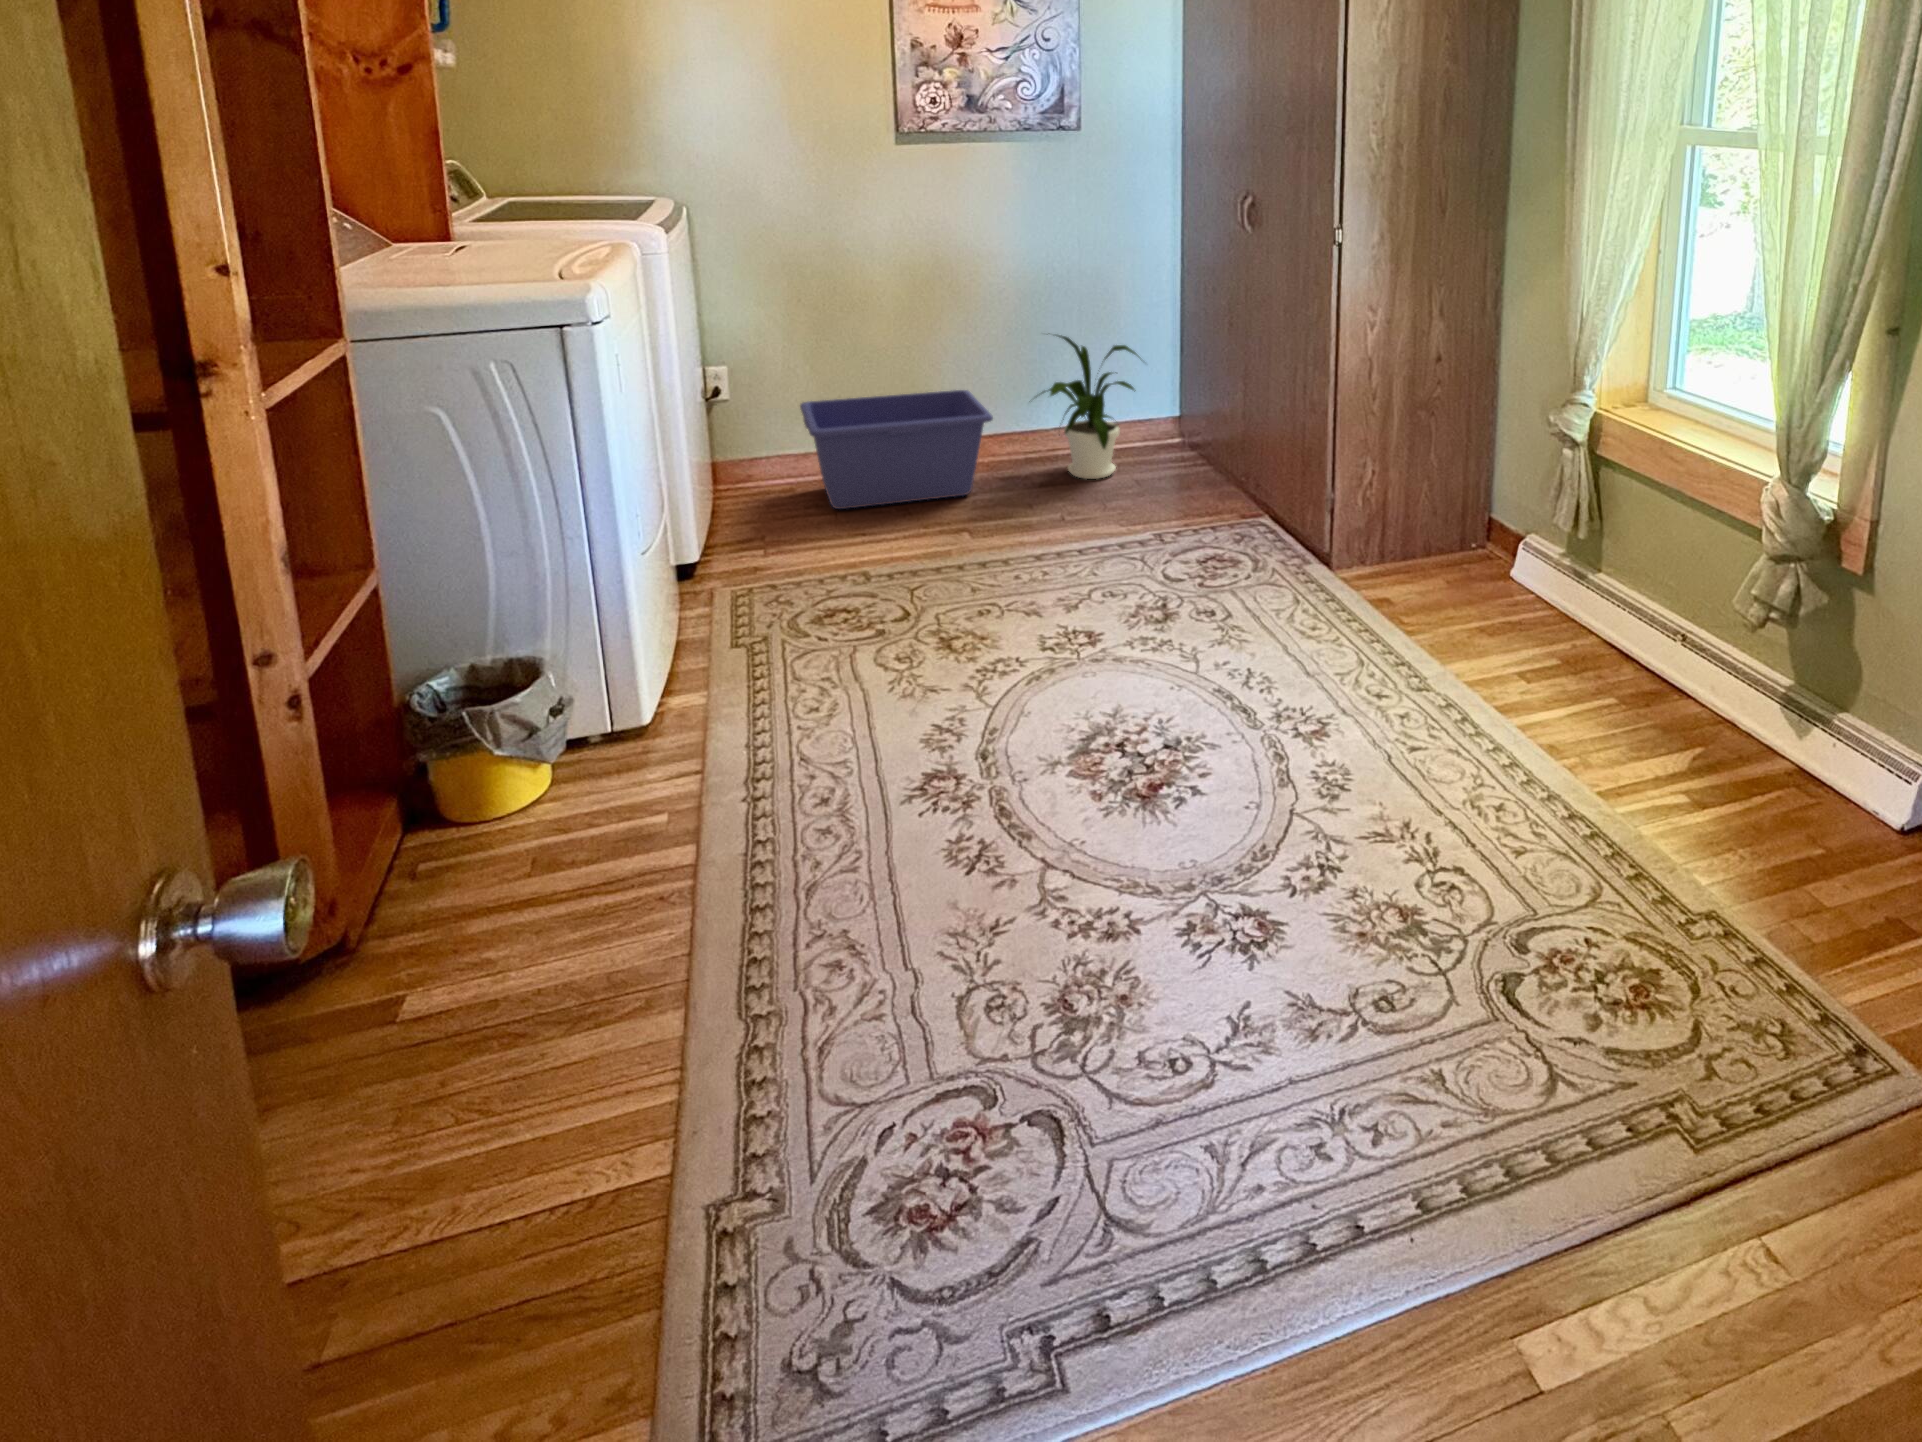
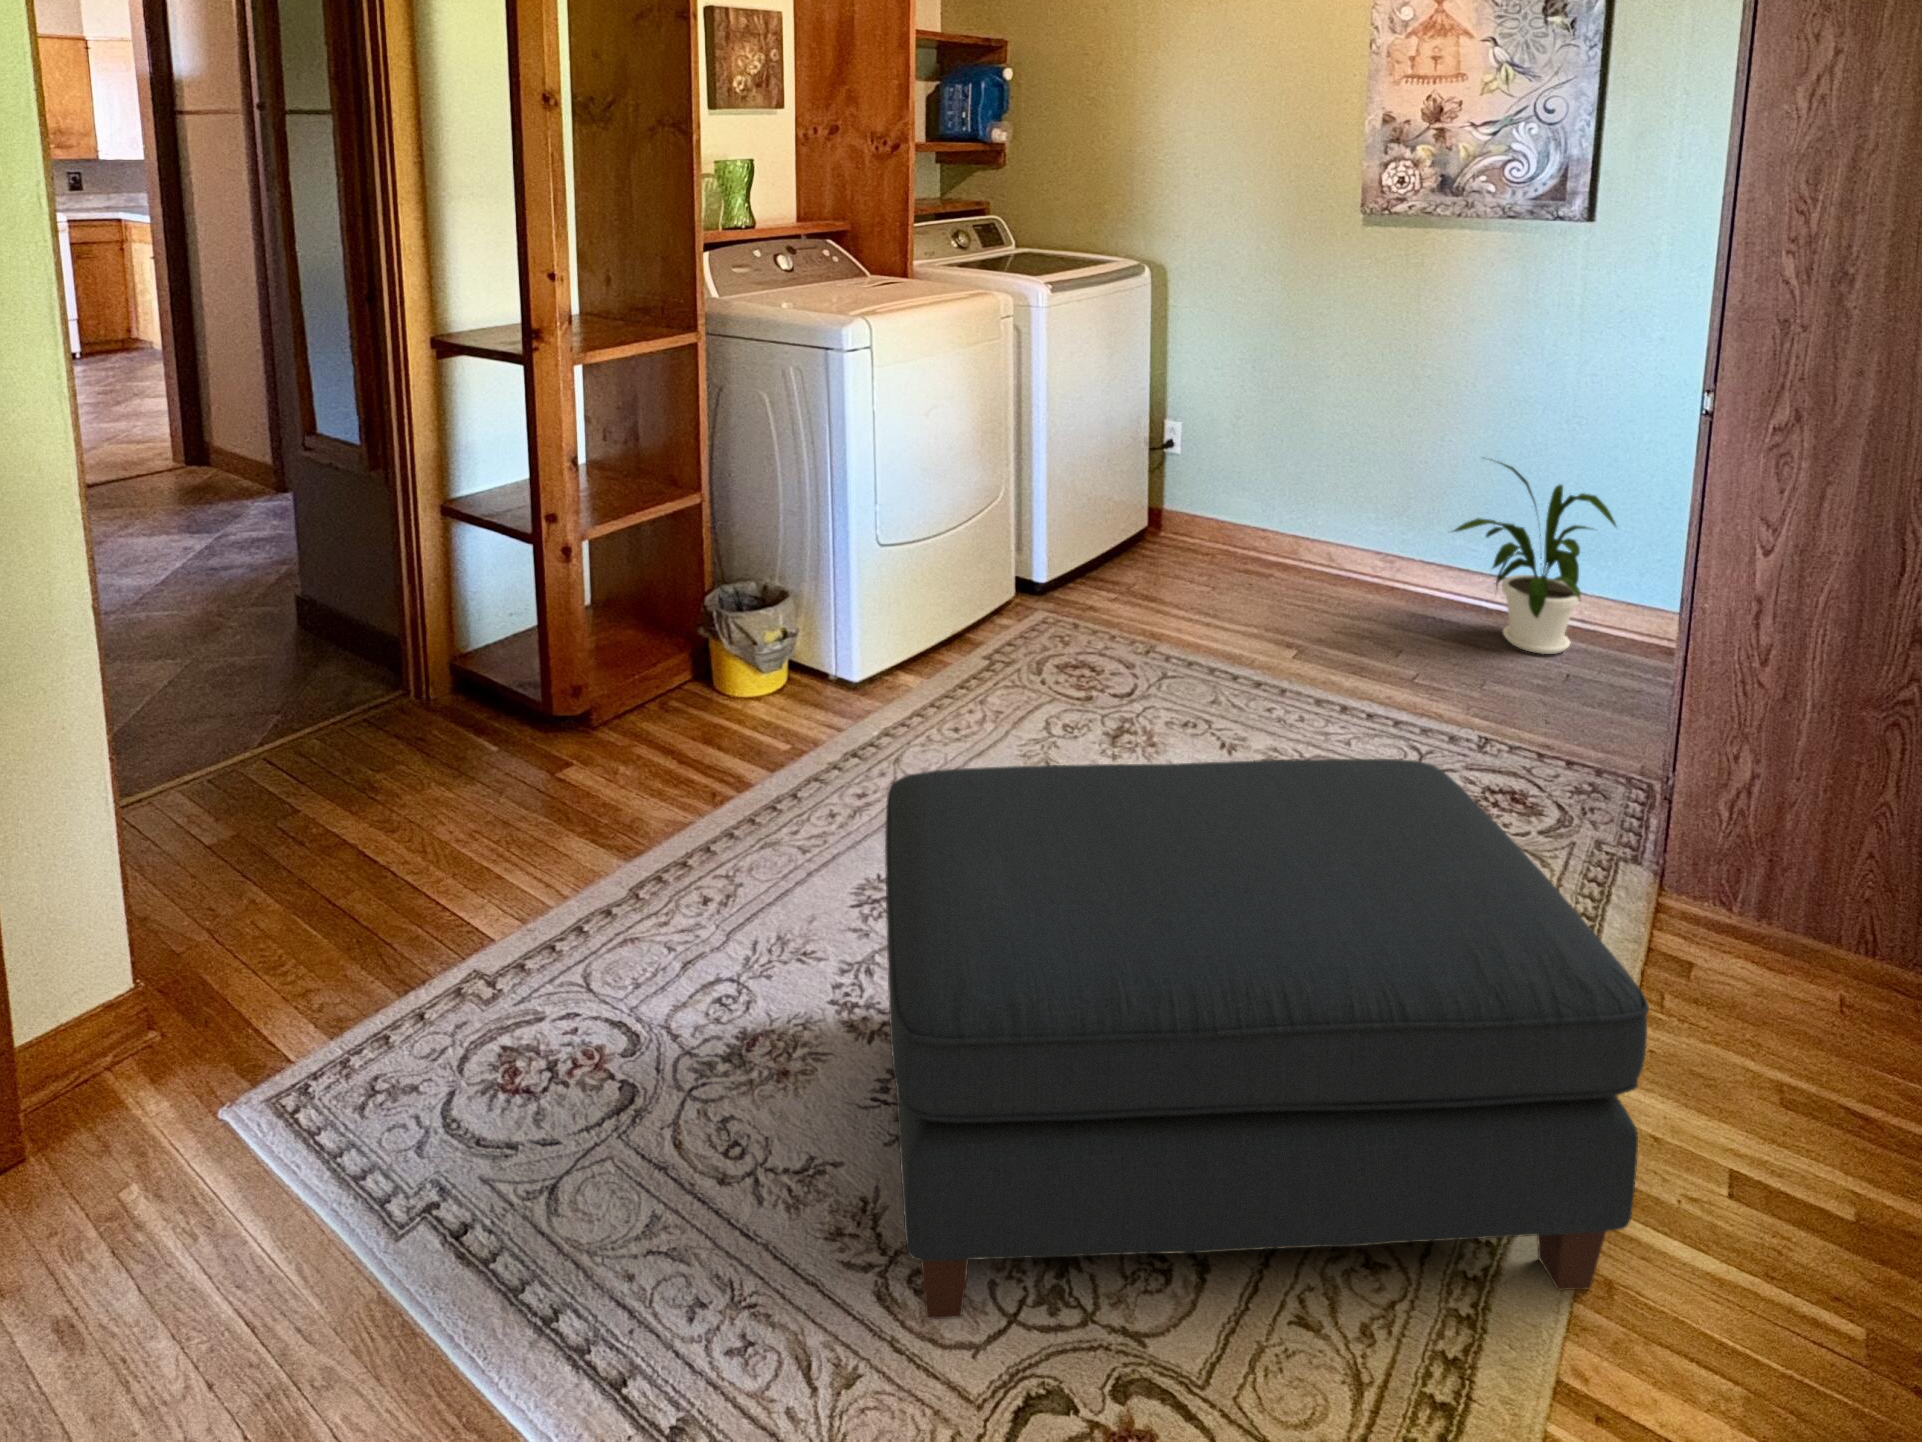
storage bin: present [800,390,993,509] -> none [1197,474,1413,615]
ottoman: none [1108,510,1576,1012] -> present [885,759,1649,1319]

